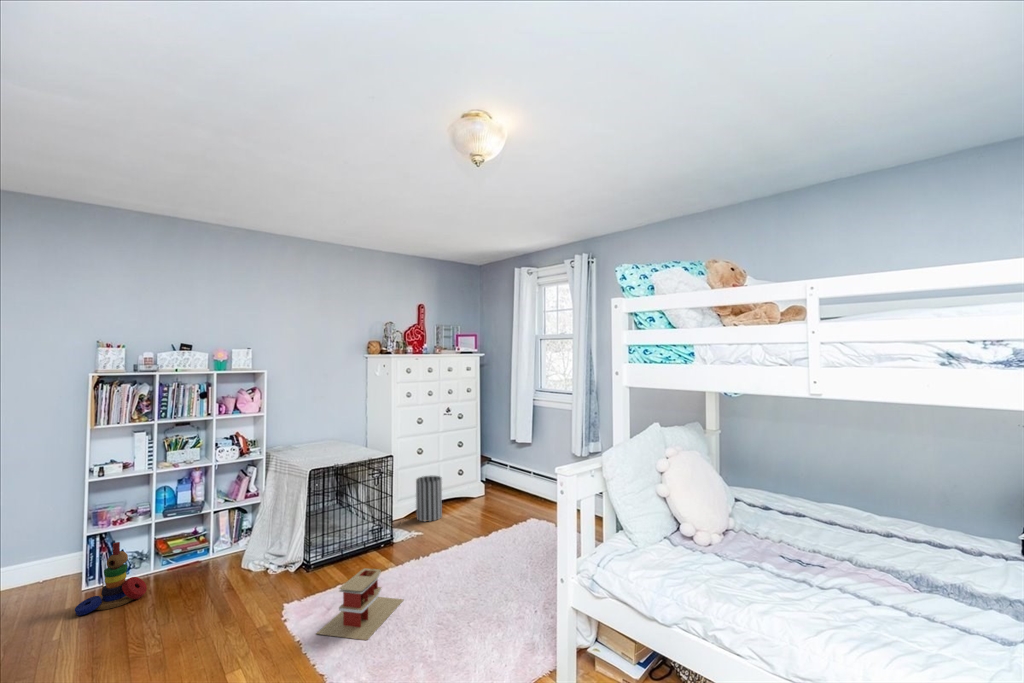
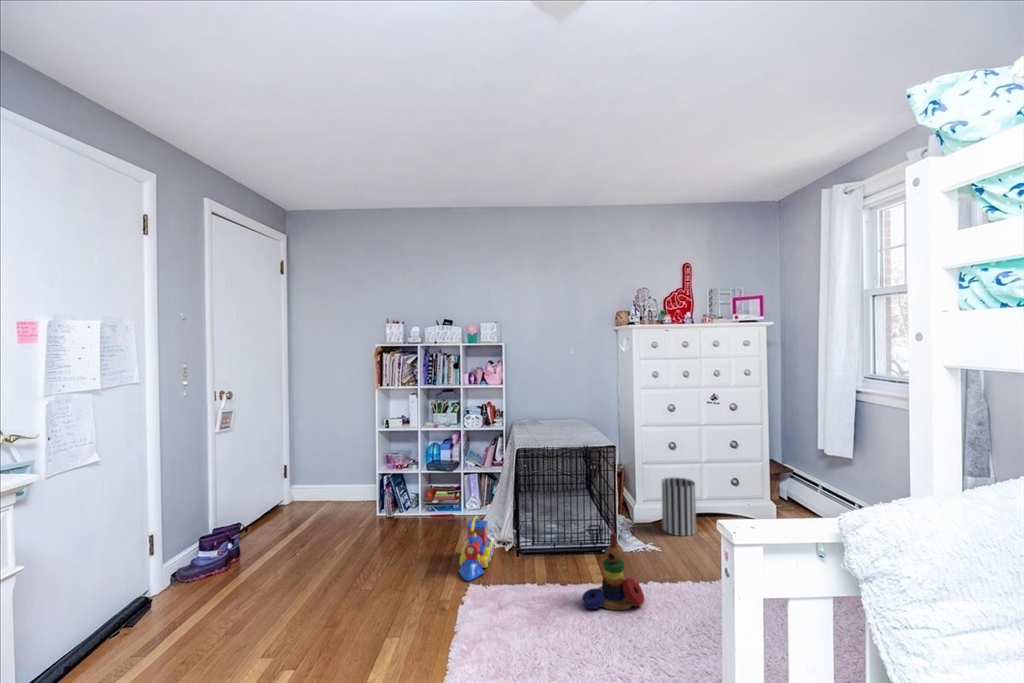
stacking toy: present [75,542,147,616] -> present [582,533,645,610]
toy train: none [249,542,285,606] -> present [459,515,494,581]
toy house: present [317,568,403,640] -> none [477,574,582,661]

